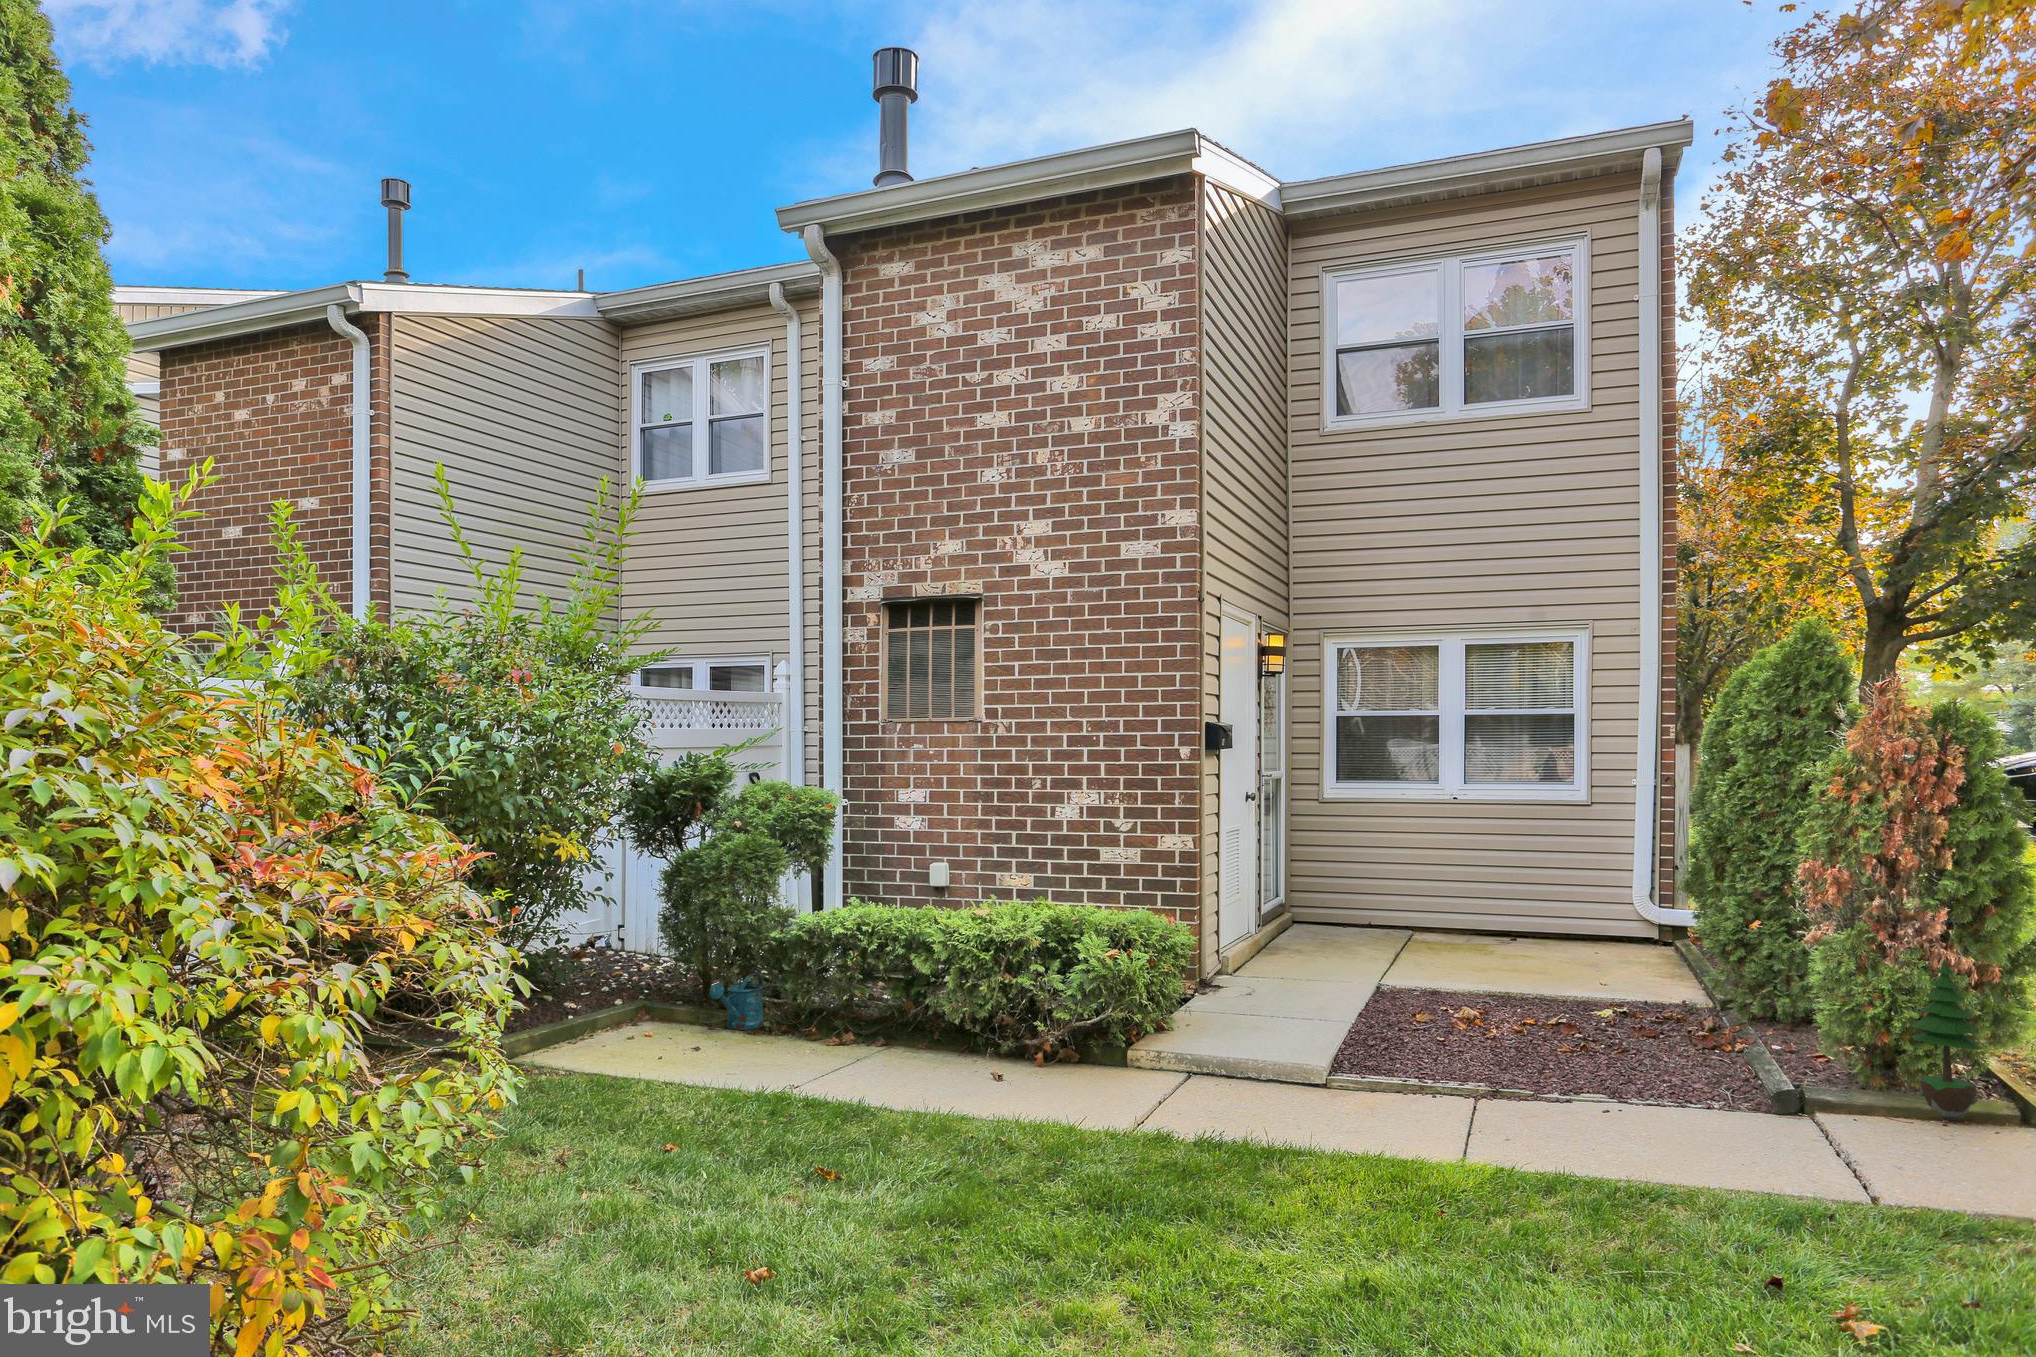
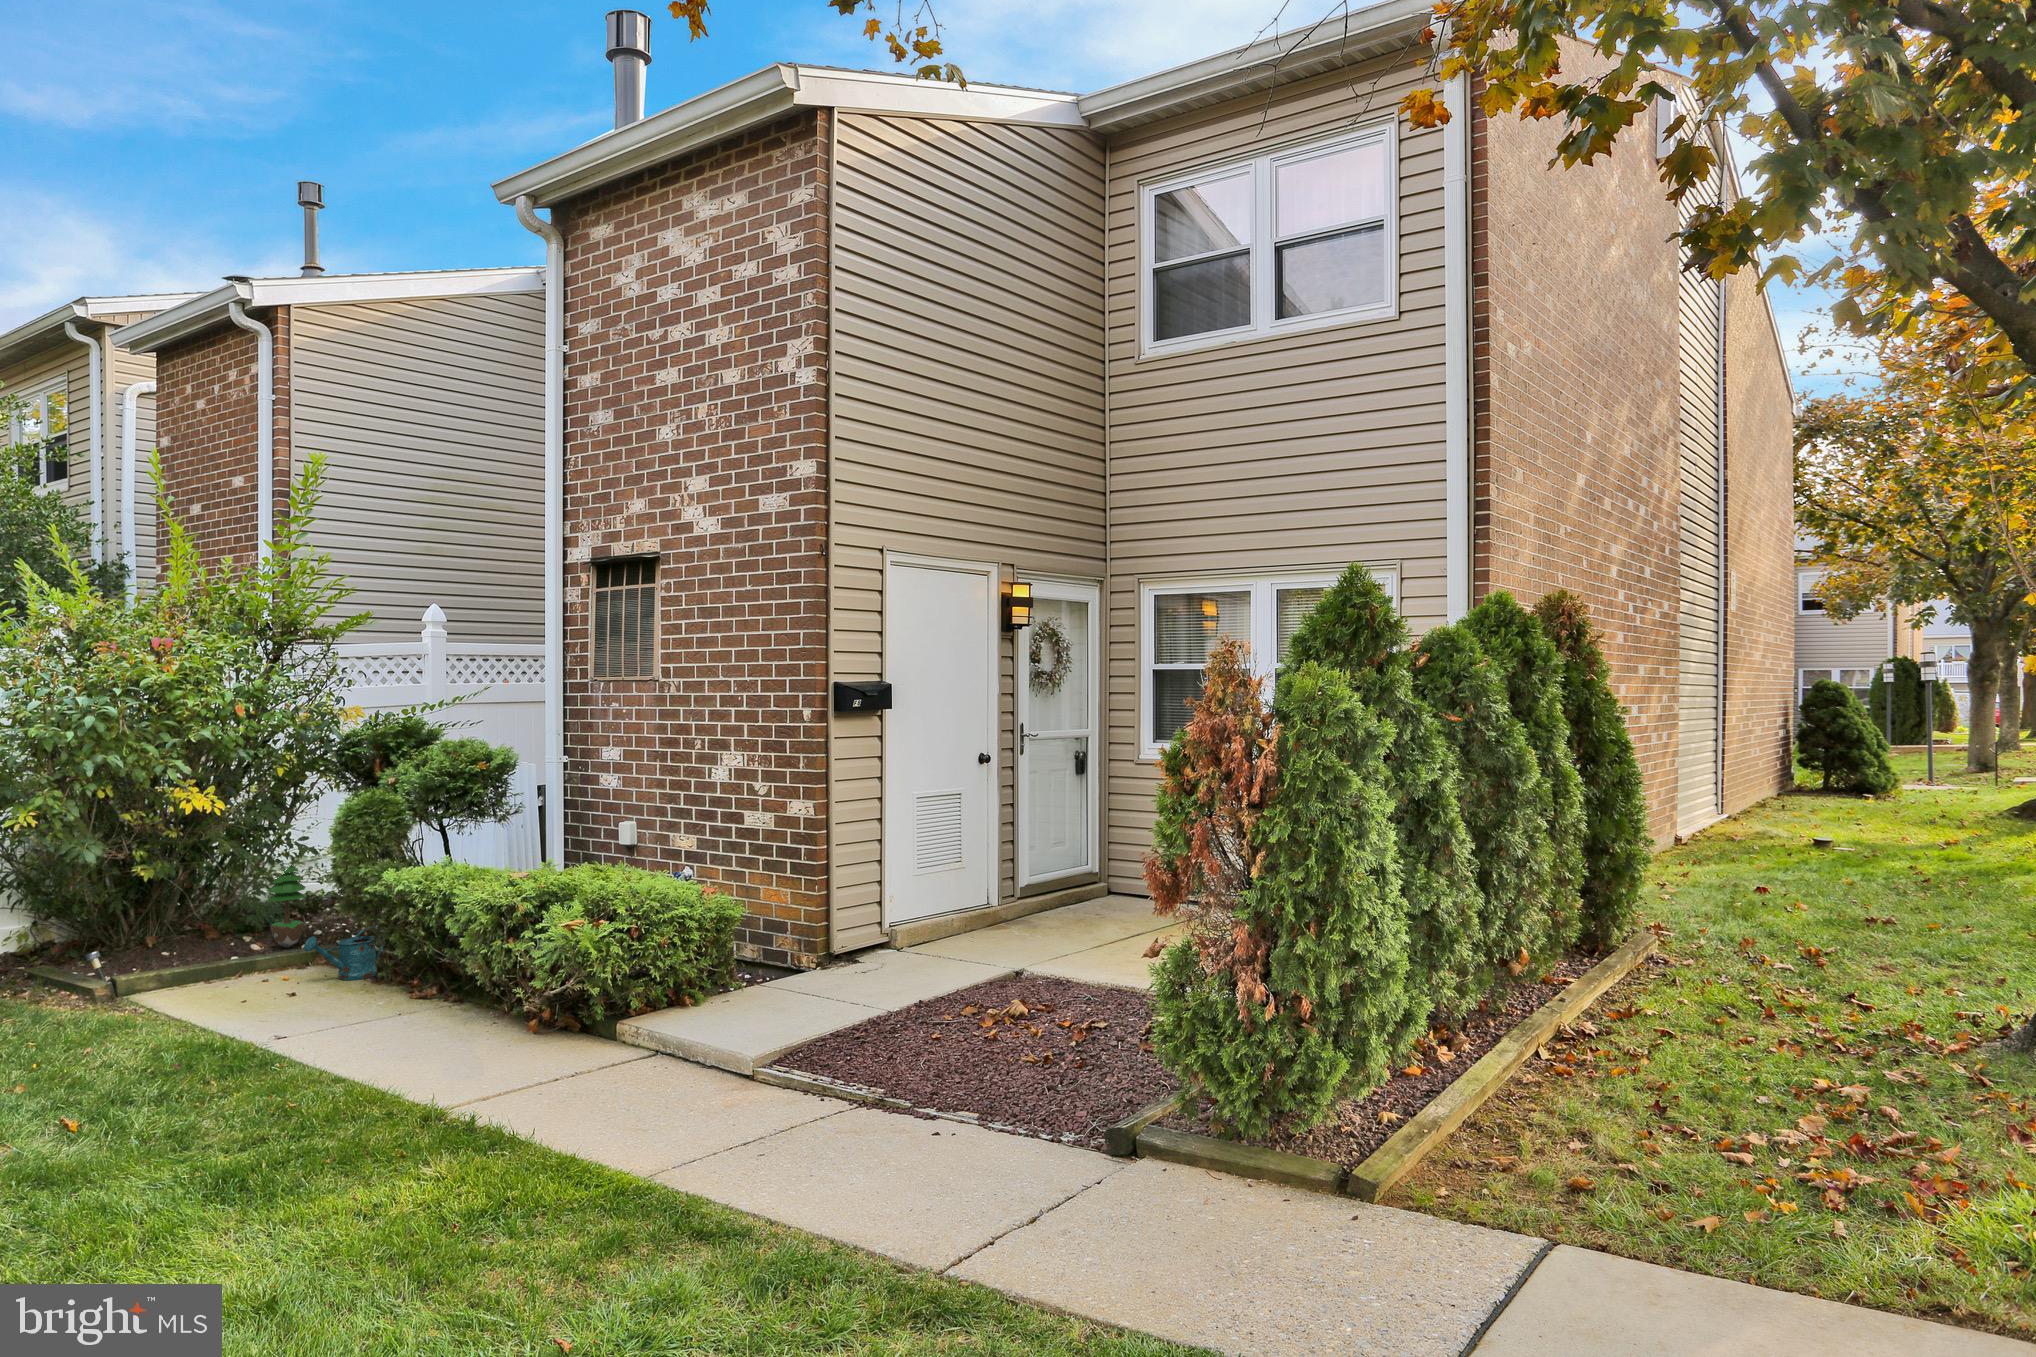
potted tree: present [1911,959,1981,1121] -> present [266,863,307,948]

